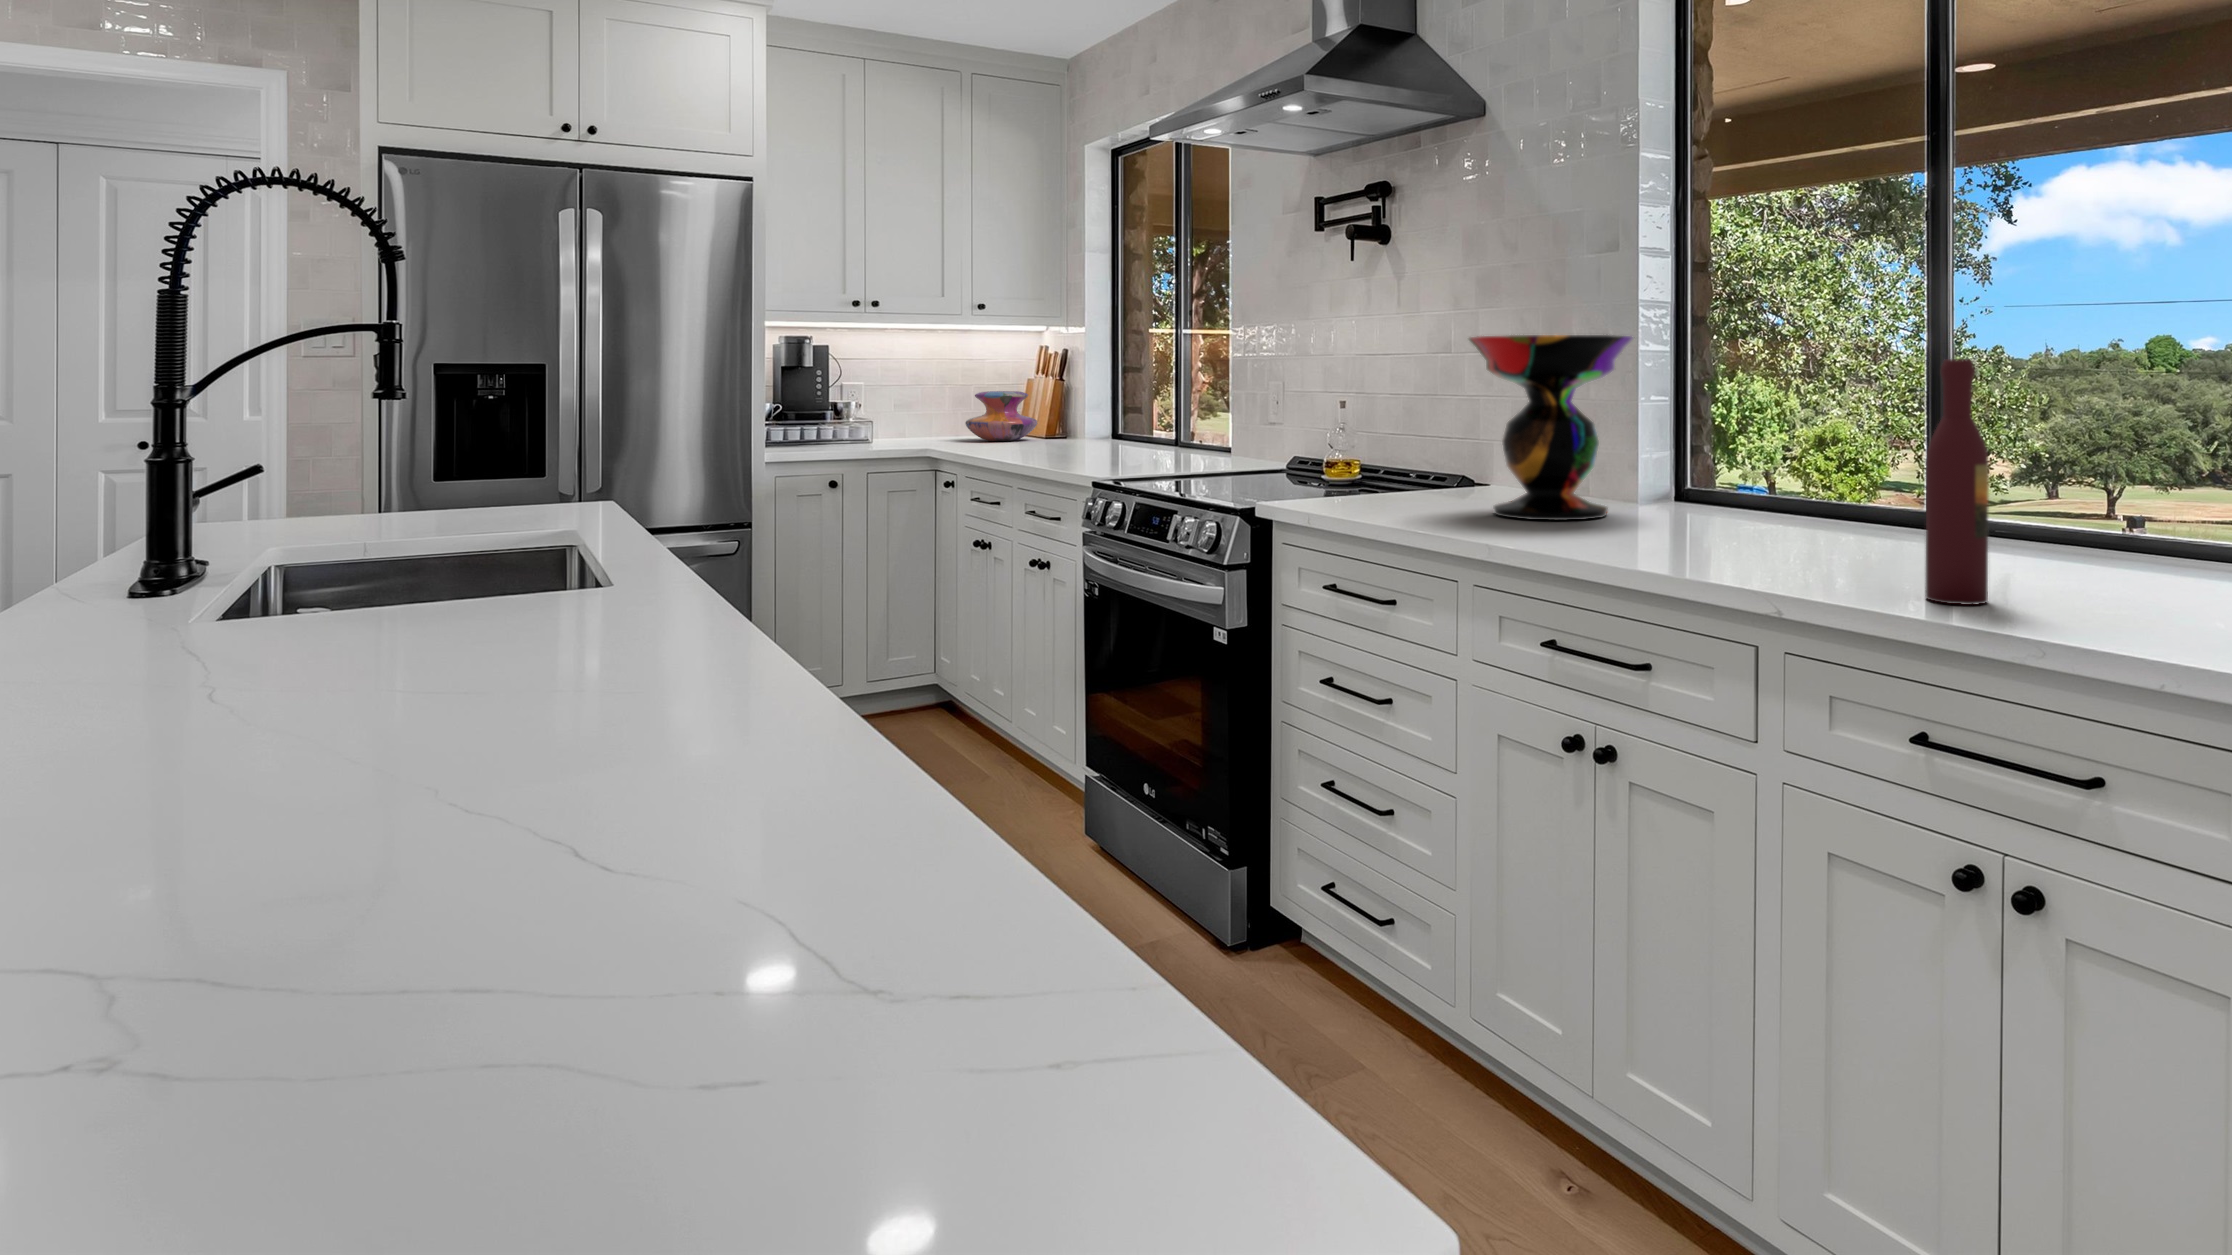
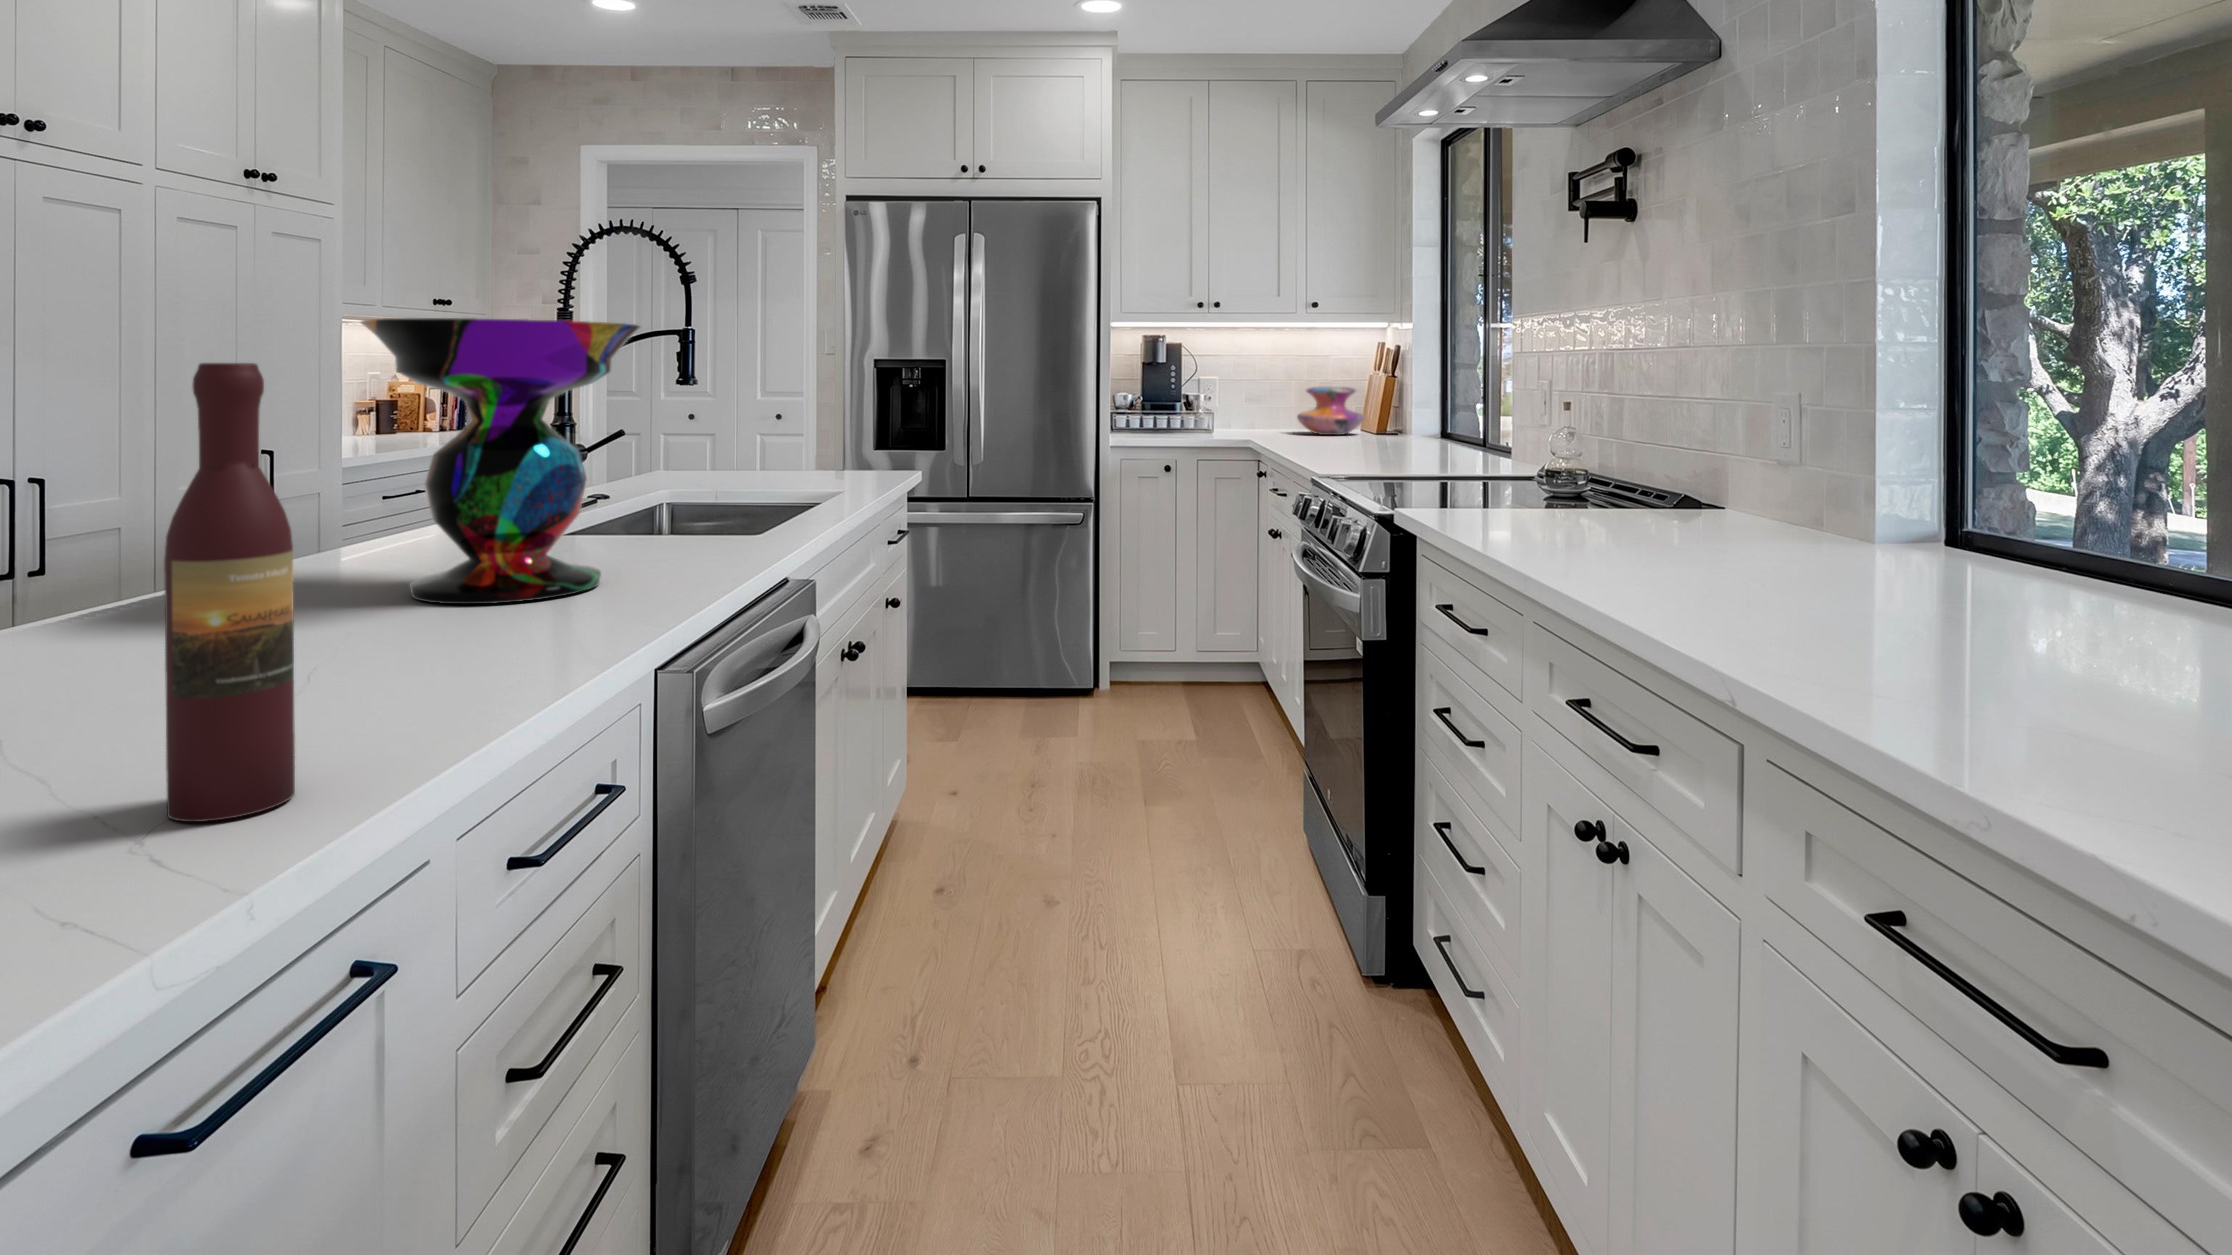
decorative bowl: present [1469,335,1634,520] -> present [361,318,640,604]
wine bottle: present [1926,359,1989,605] -> present [164,363,295,822]

